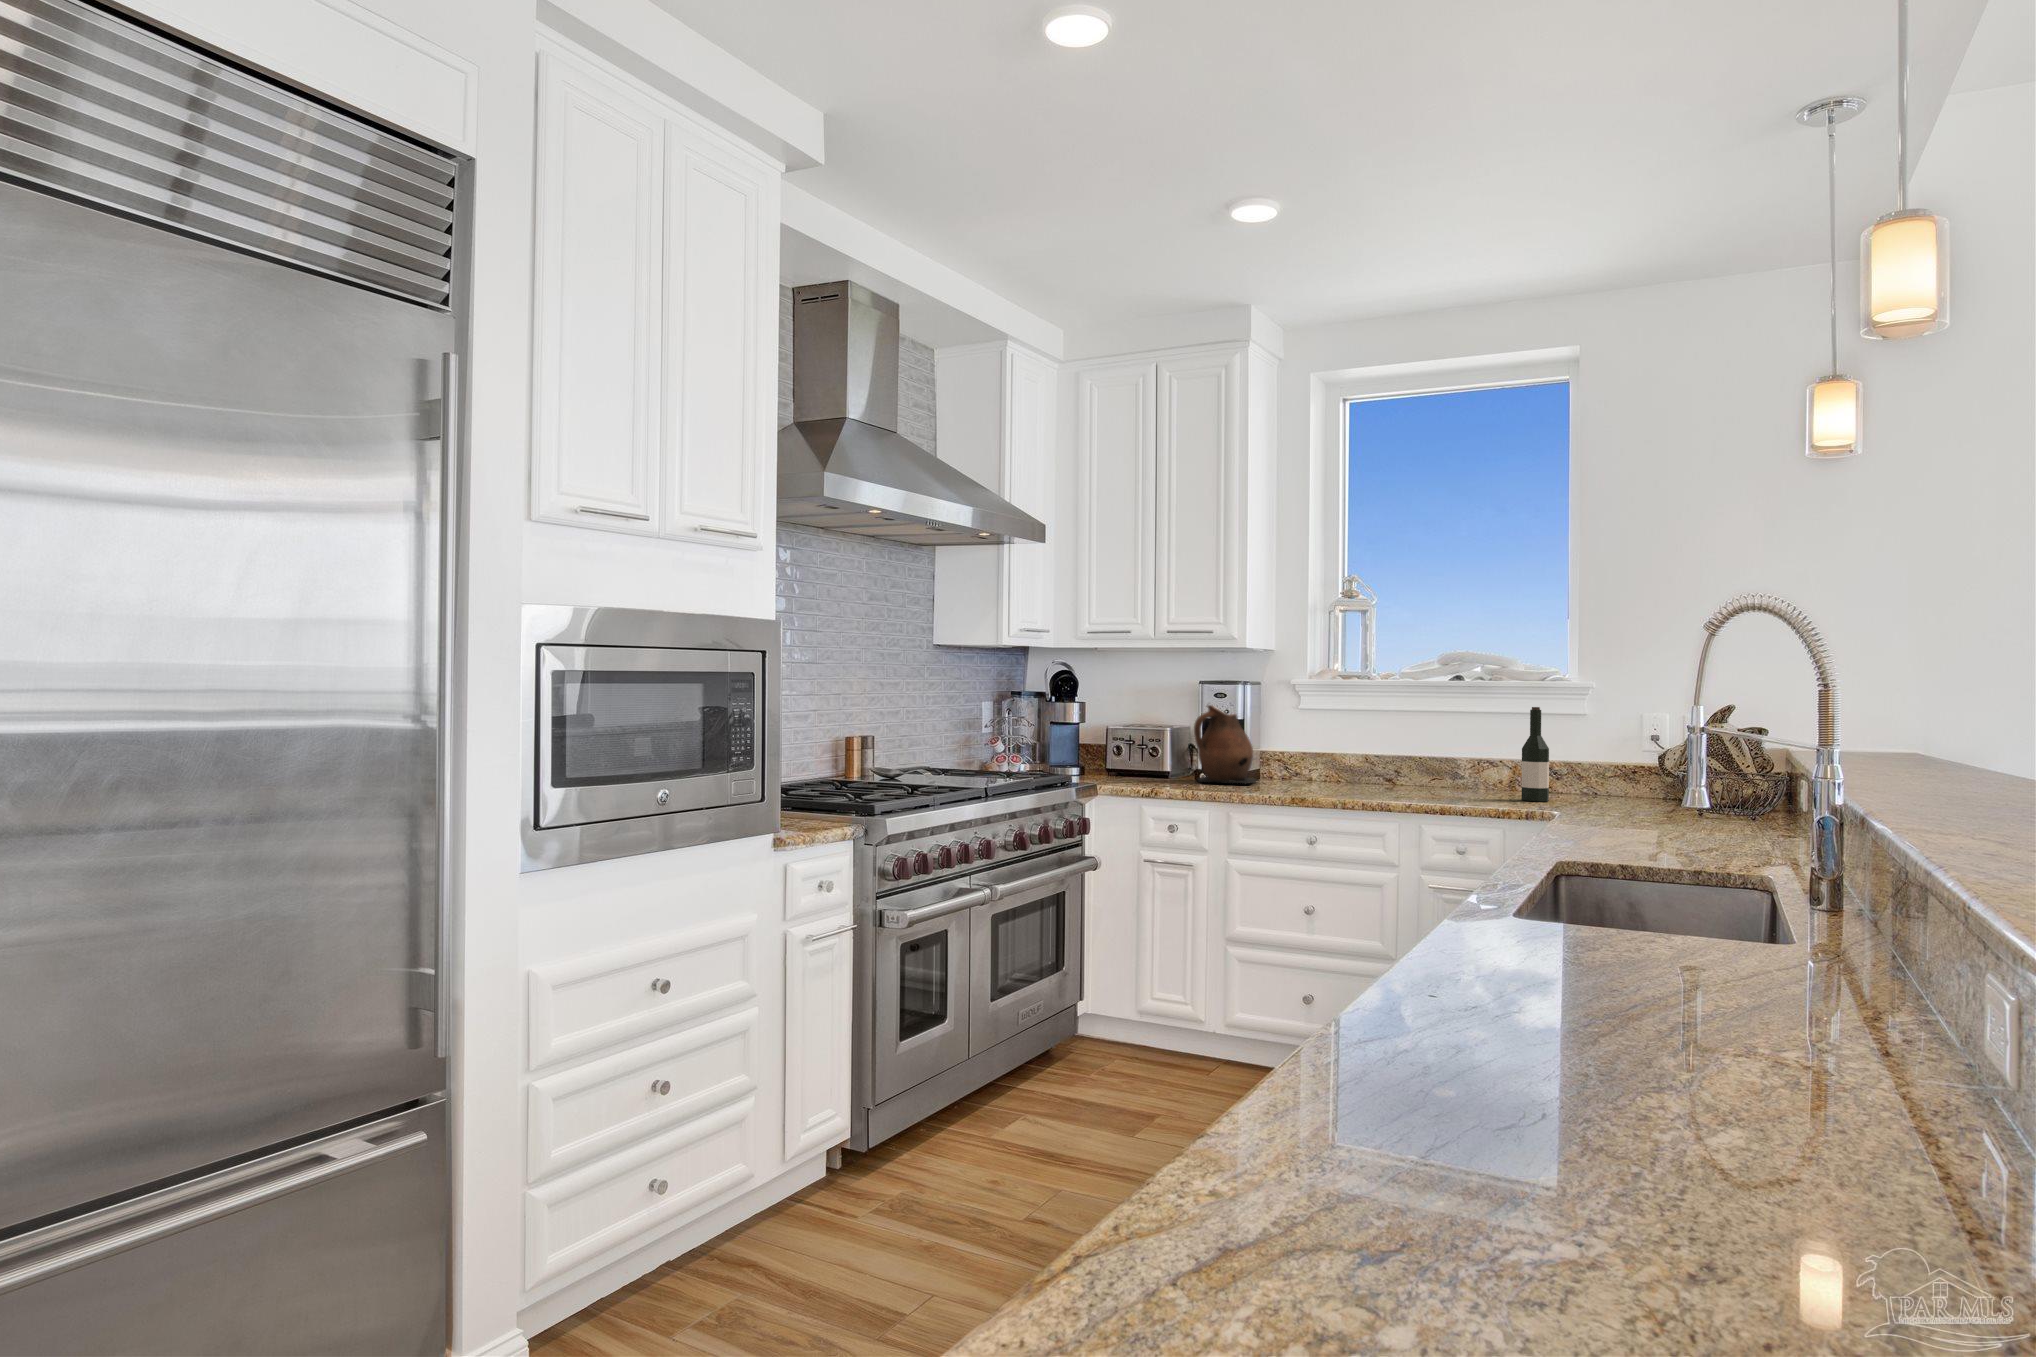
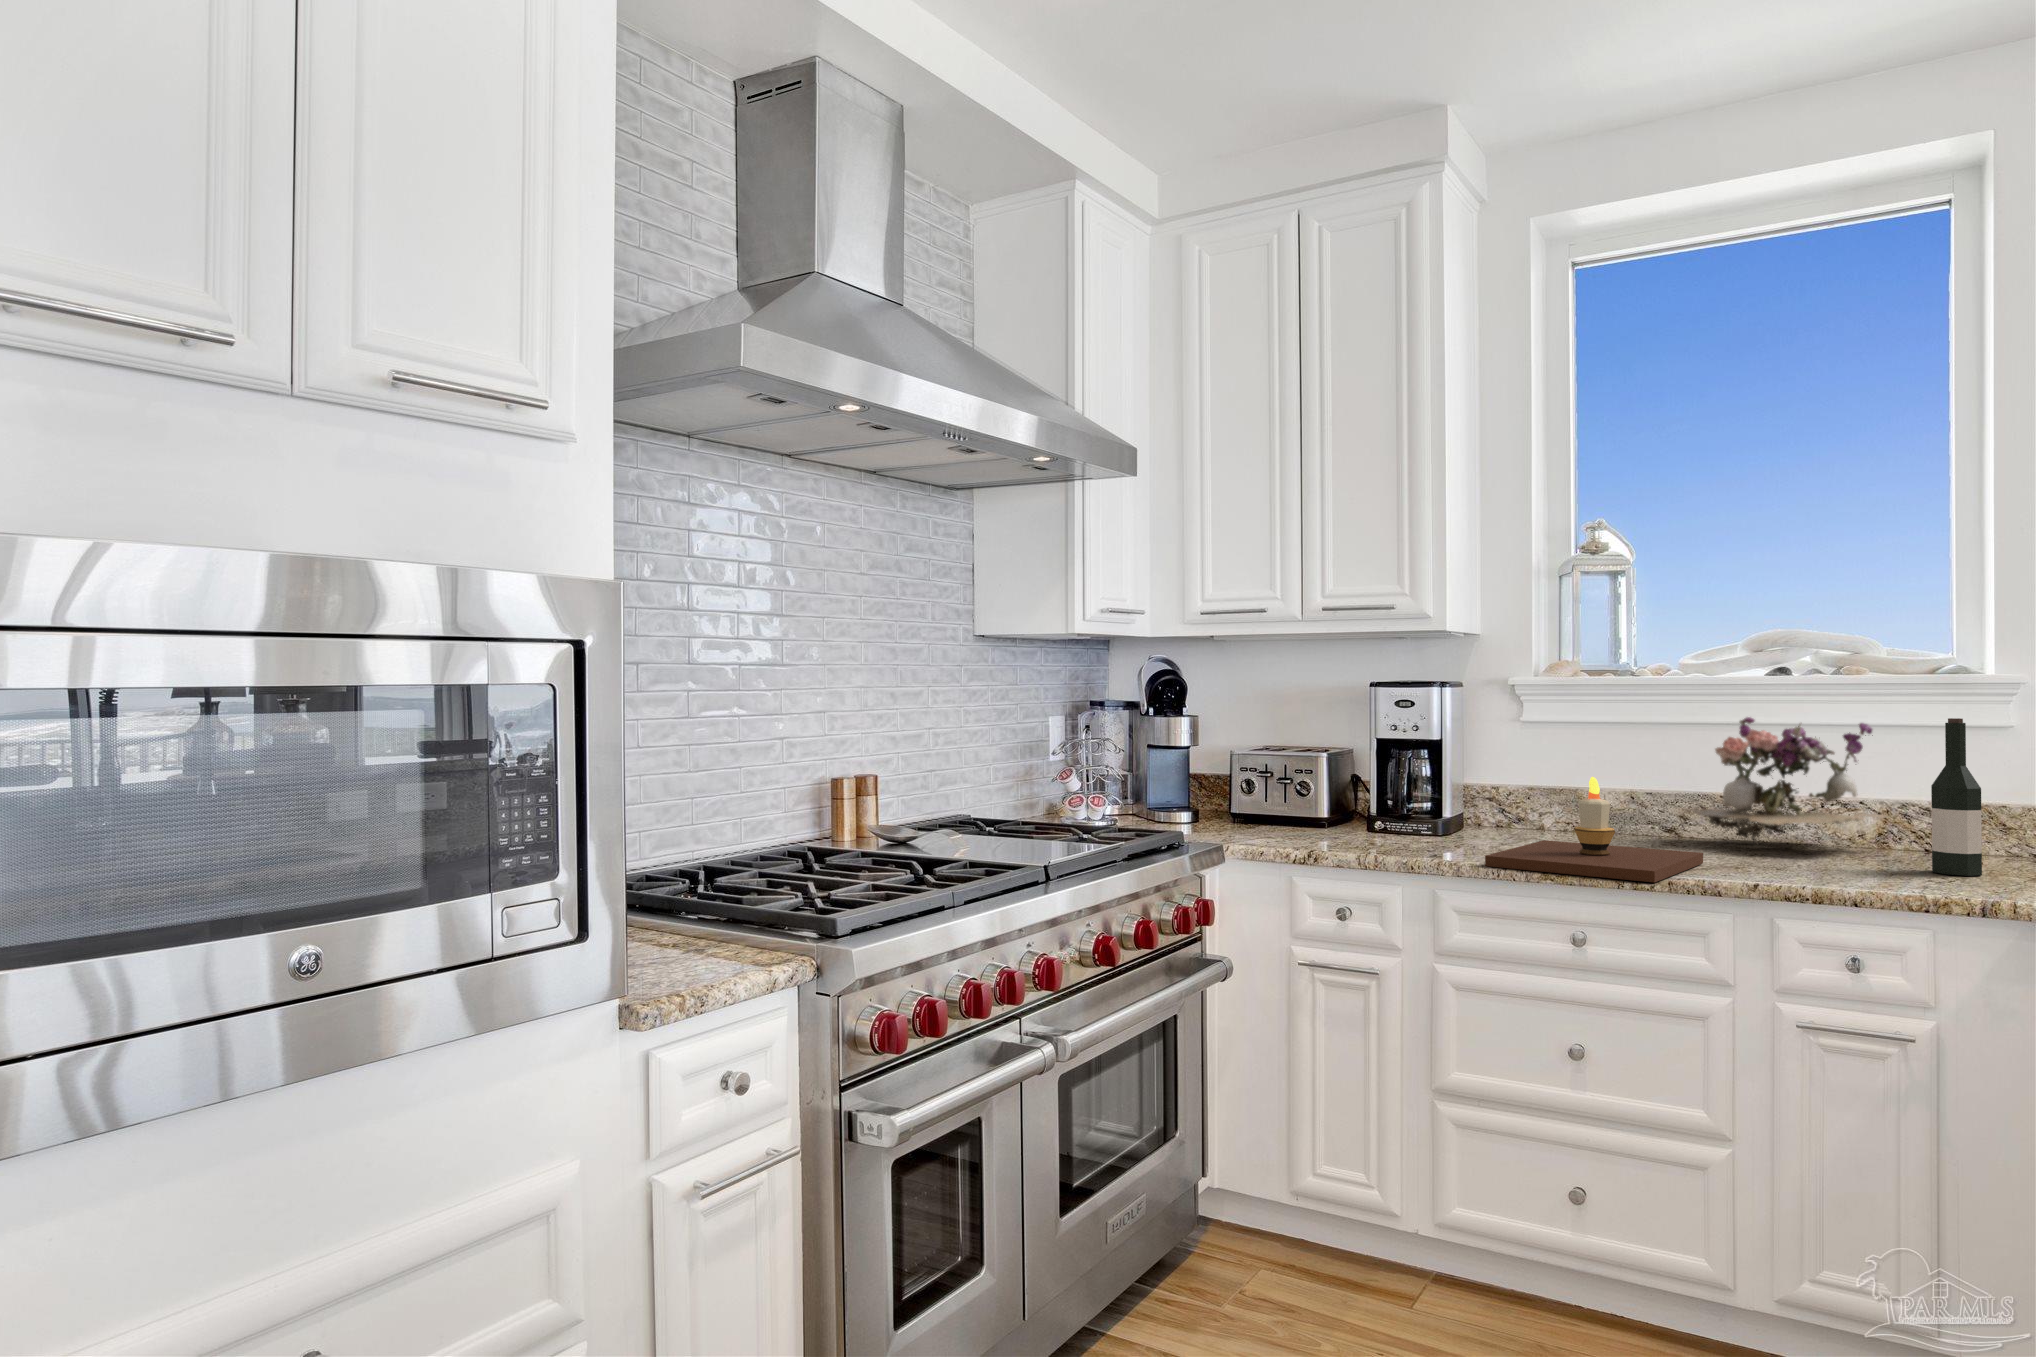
flower arrangement: none [1394,702,1513,788] -> present [1683,717,1889,842]
ceramic pitcher: present [1194,705,1257,784] -> none [1366,719,1465,842]
candle: none [1258,740,1391,802] -> present [1485,777,1703,882]

